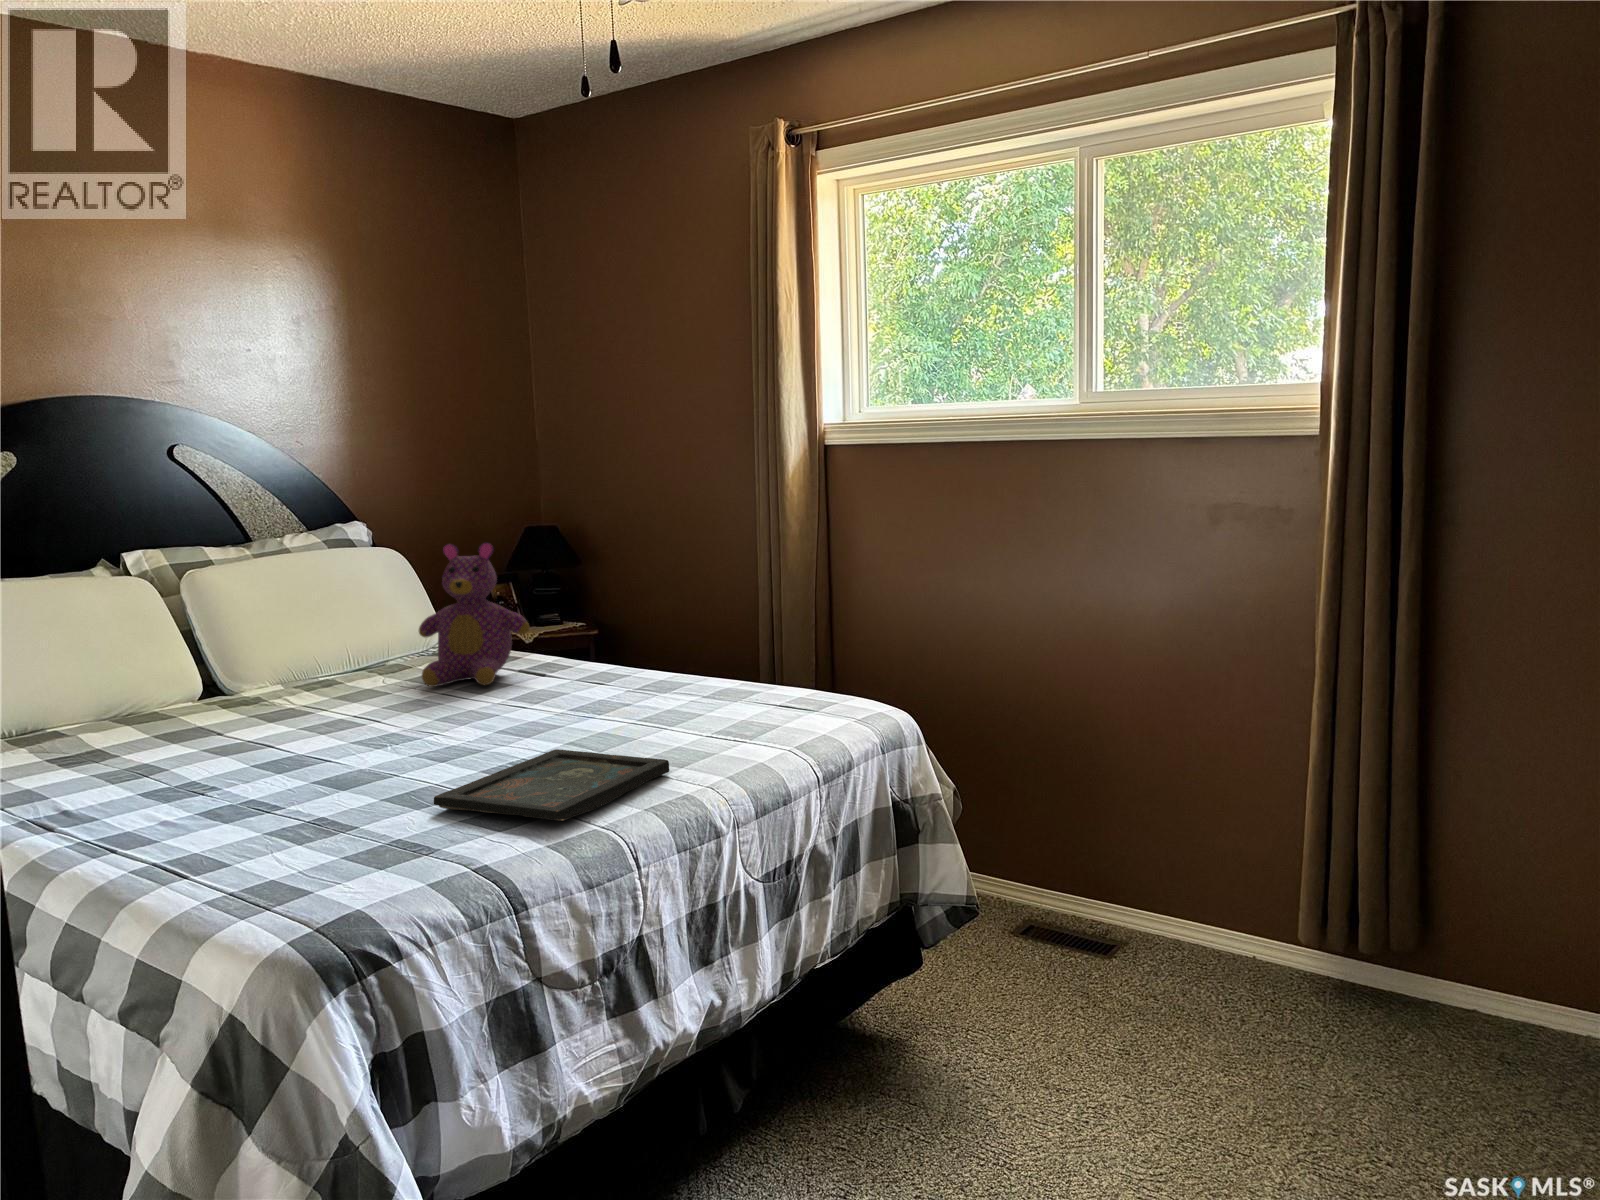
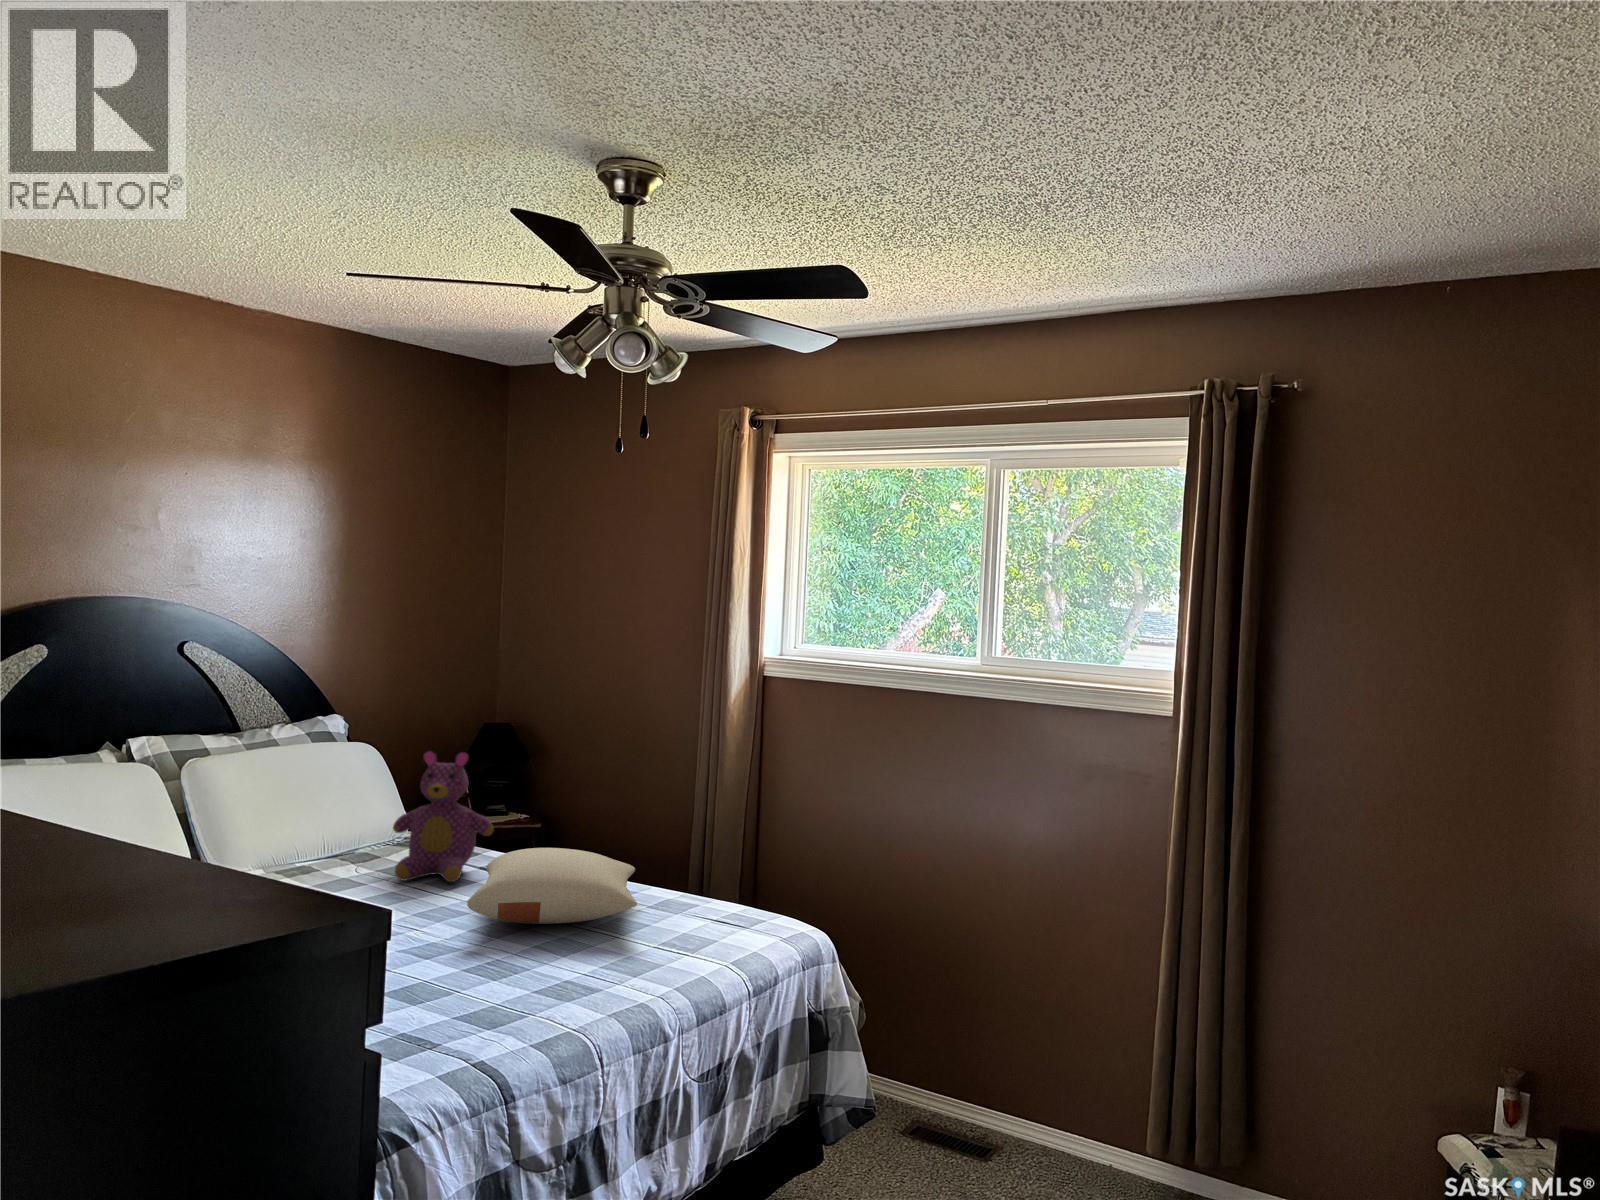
pillow: none [487,636,687,718] -> present [467,848,637,924]
tray: present [434,749,669,821] -> none [430,955,625,1024]

